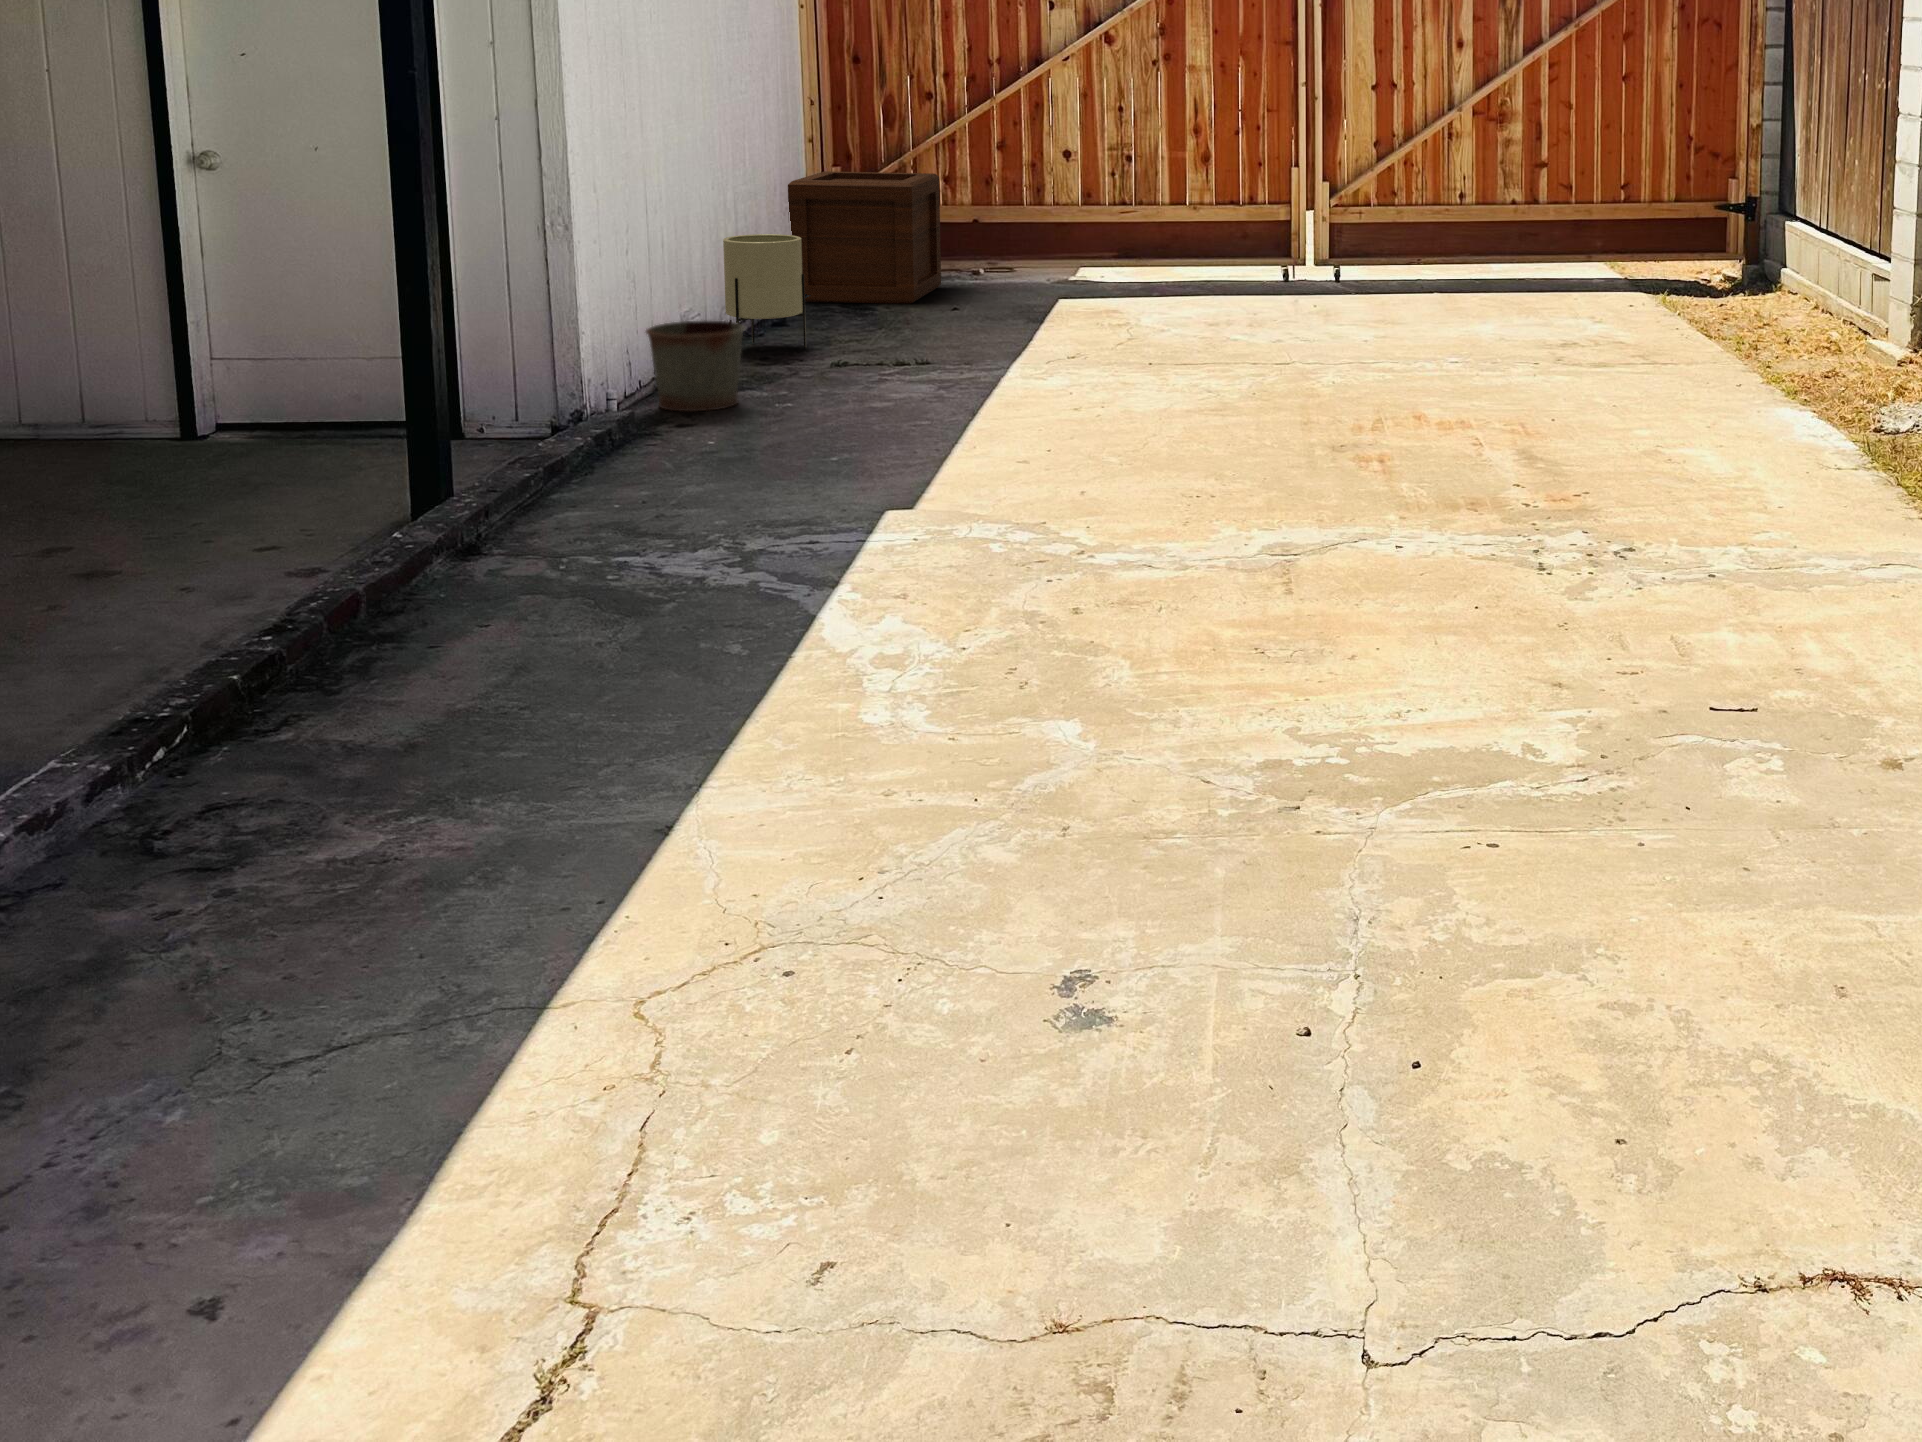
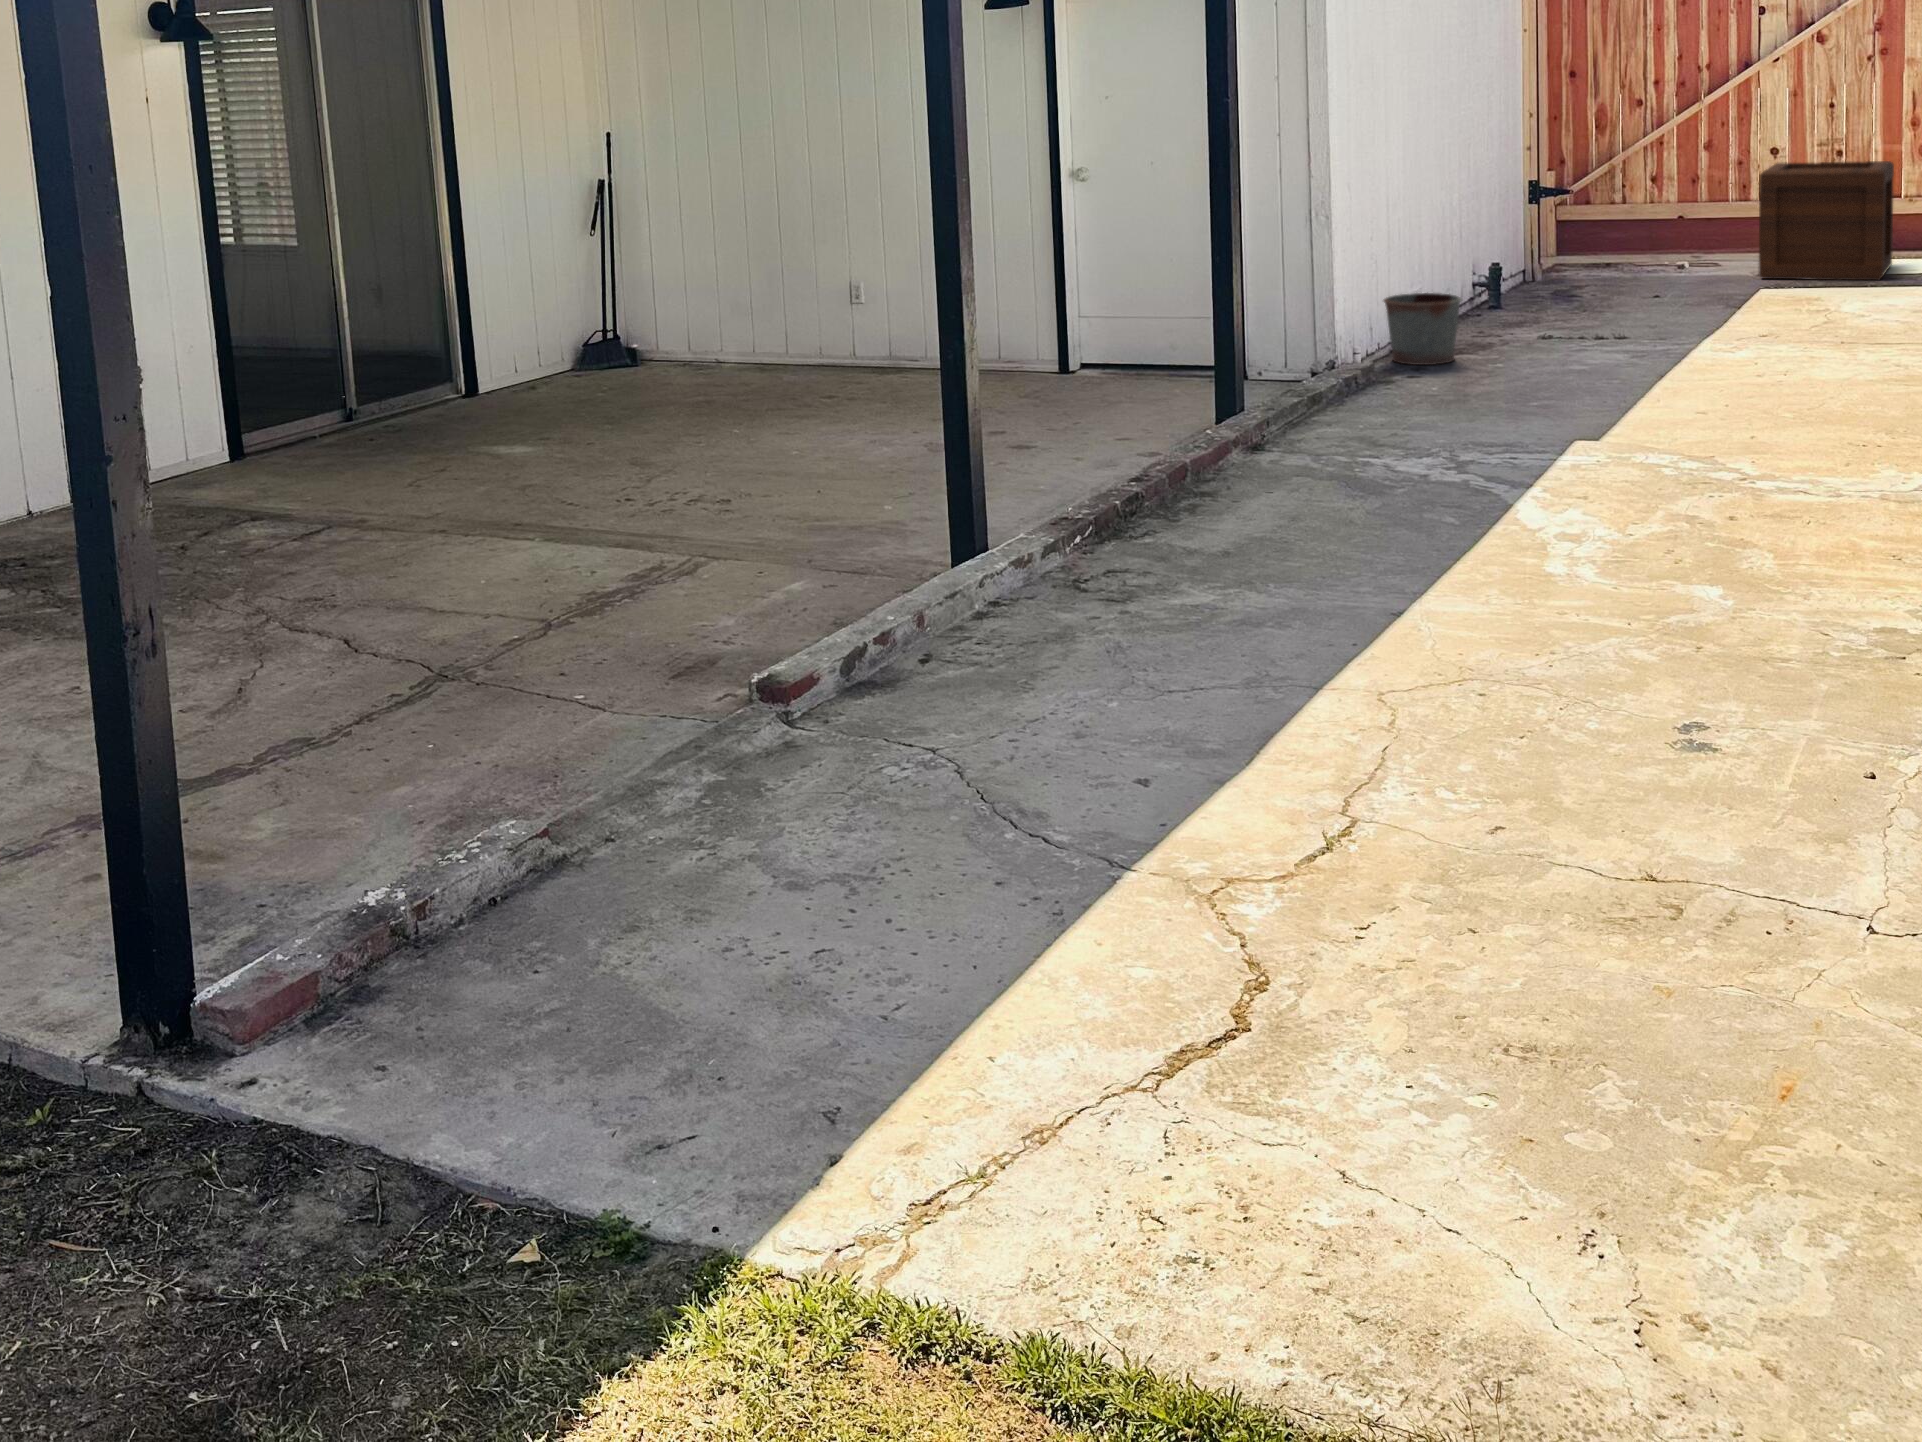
wooden crate: present [788,171,941,304] -> present [1759,161,1894,280]
planter: present [723,234,806,348] -> none [1449,225,1517,324]

